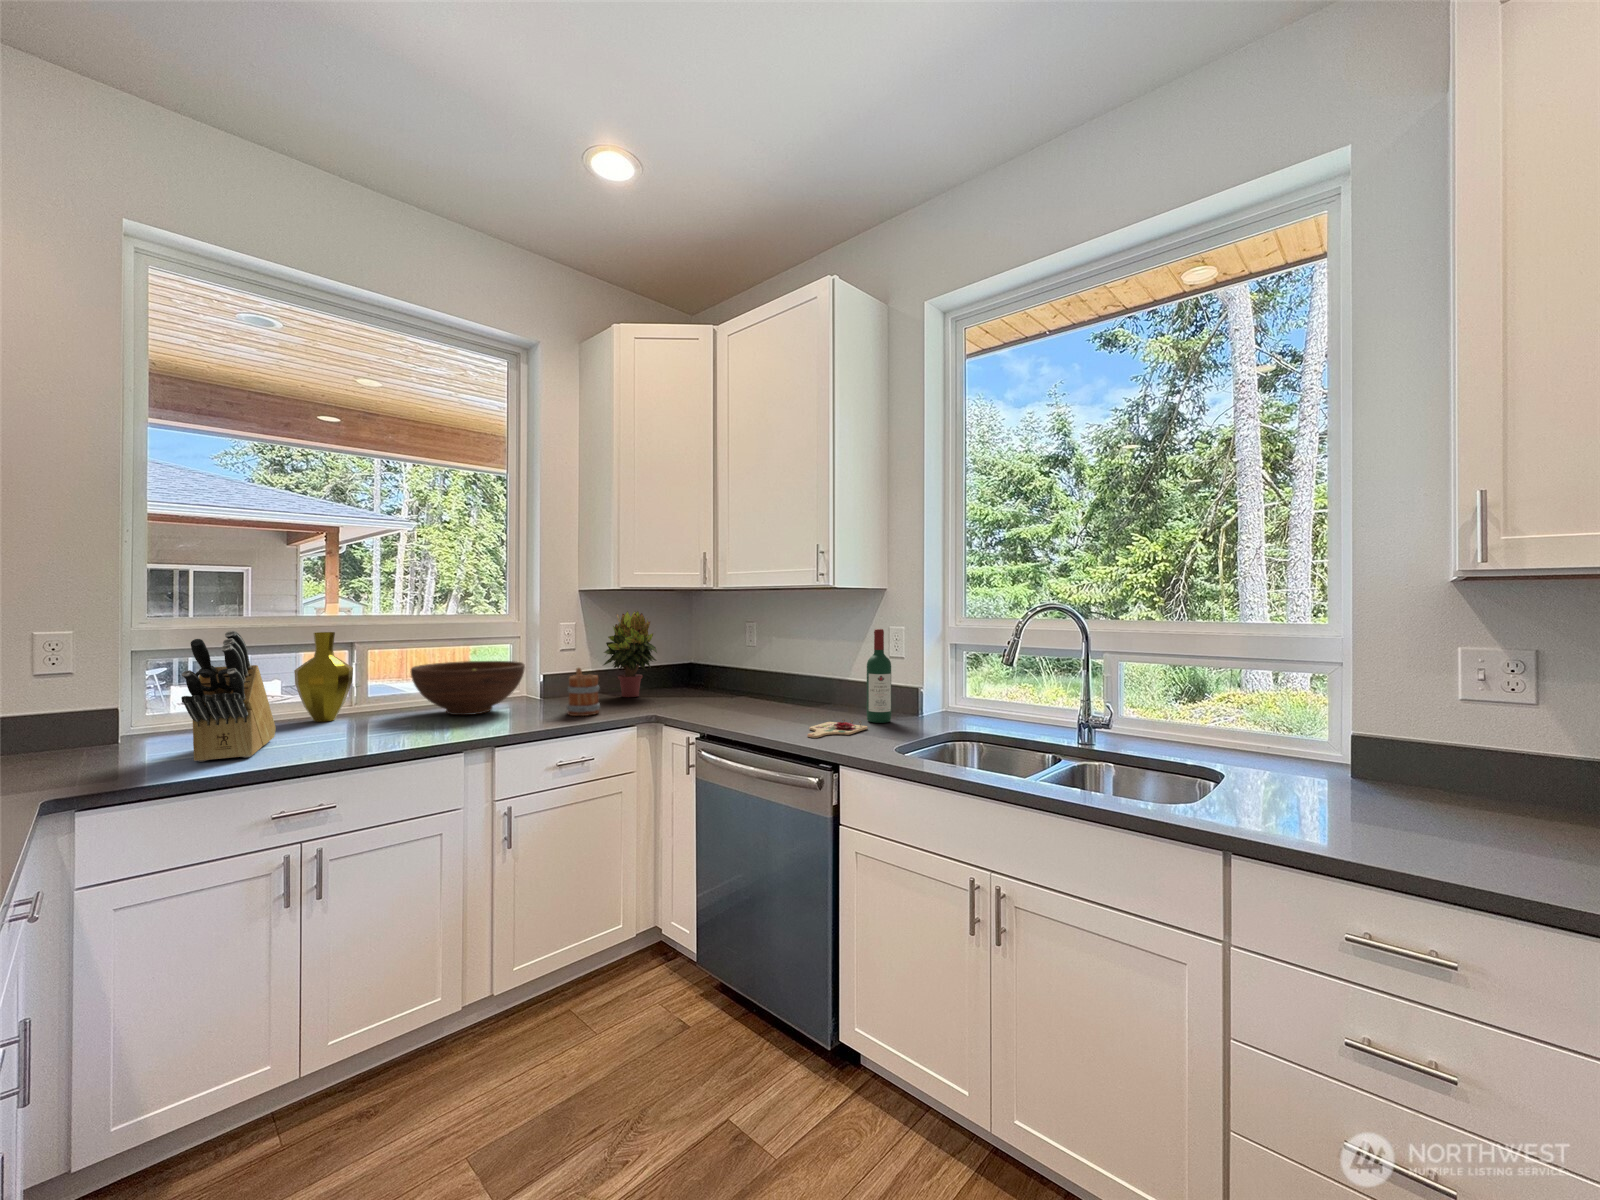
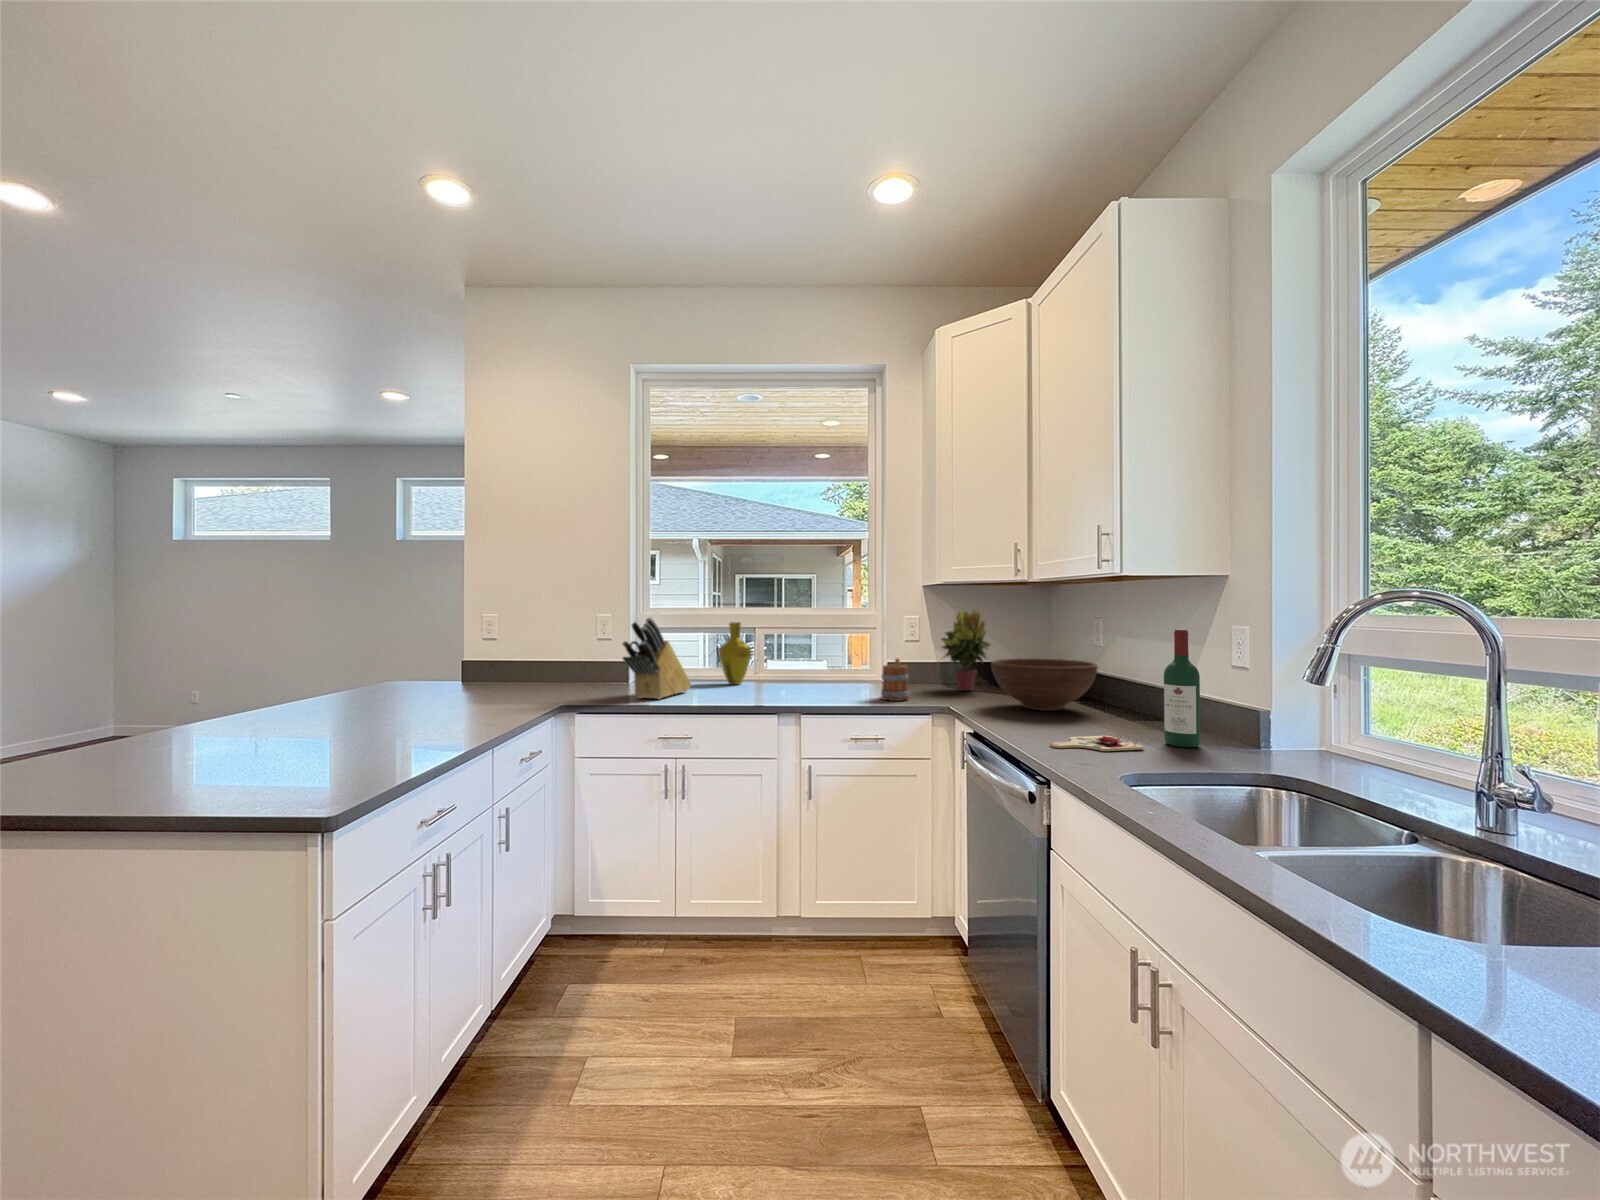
fruit bowl: present [411,661,525,715] -> present [991,658,1098,711]

